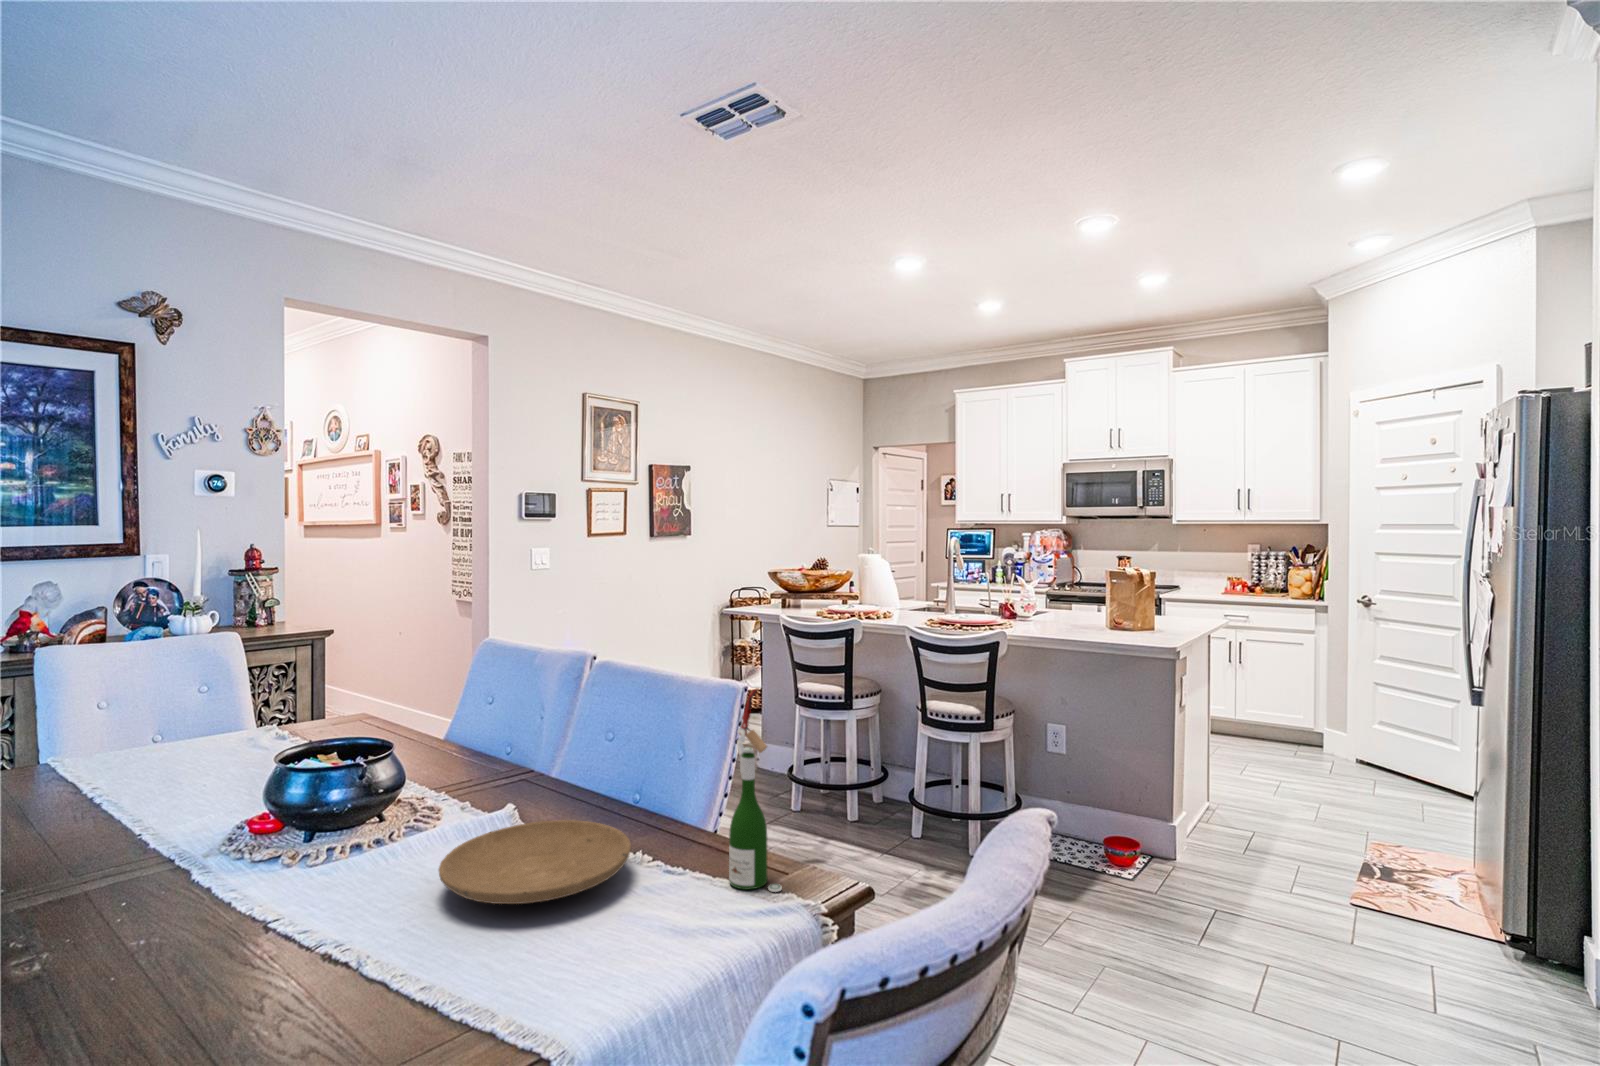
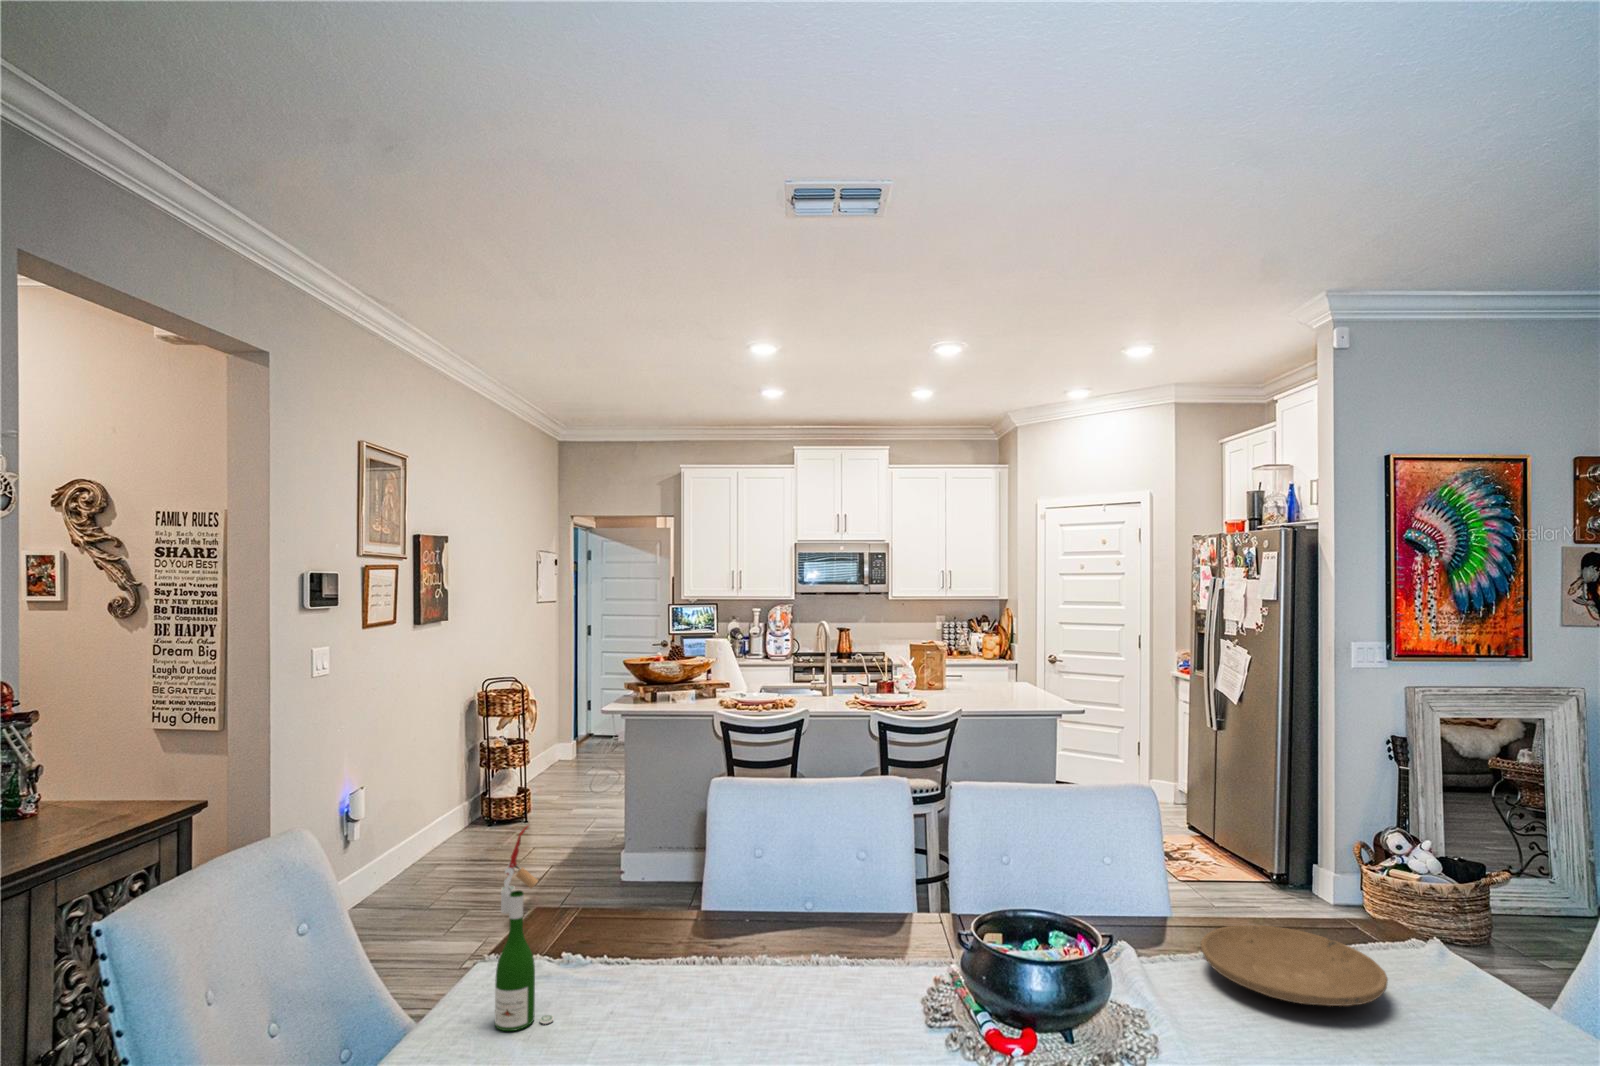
wine bottle: present [729,688,782,892] -> present [495,826,554,1031]

